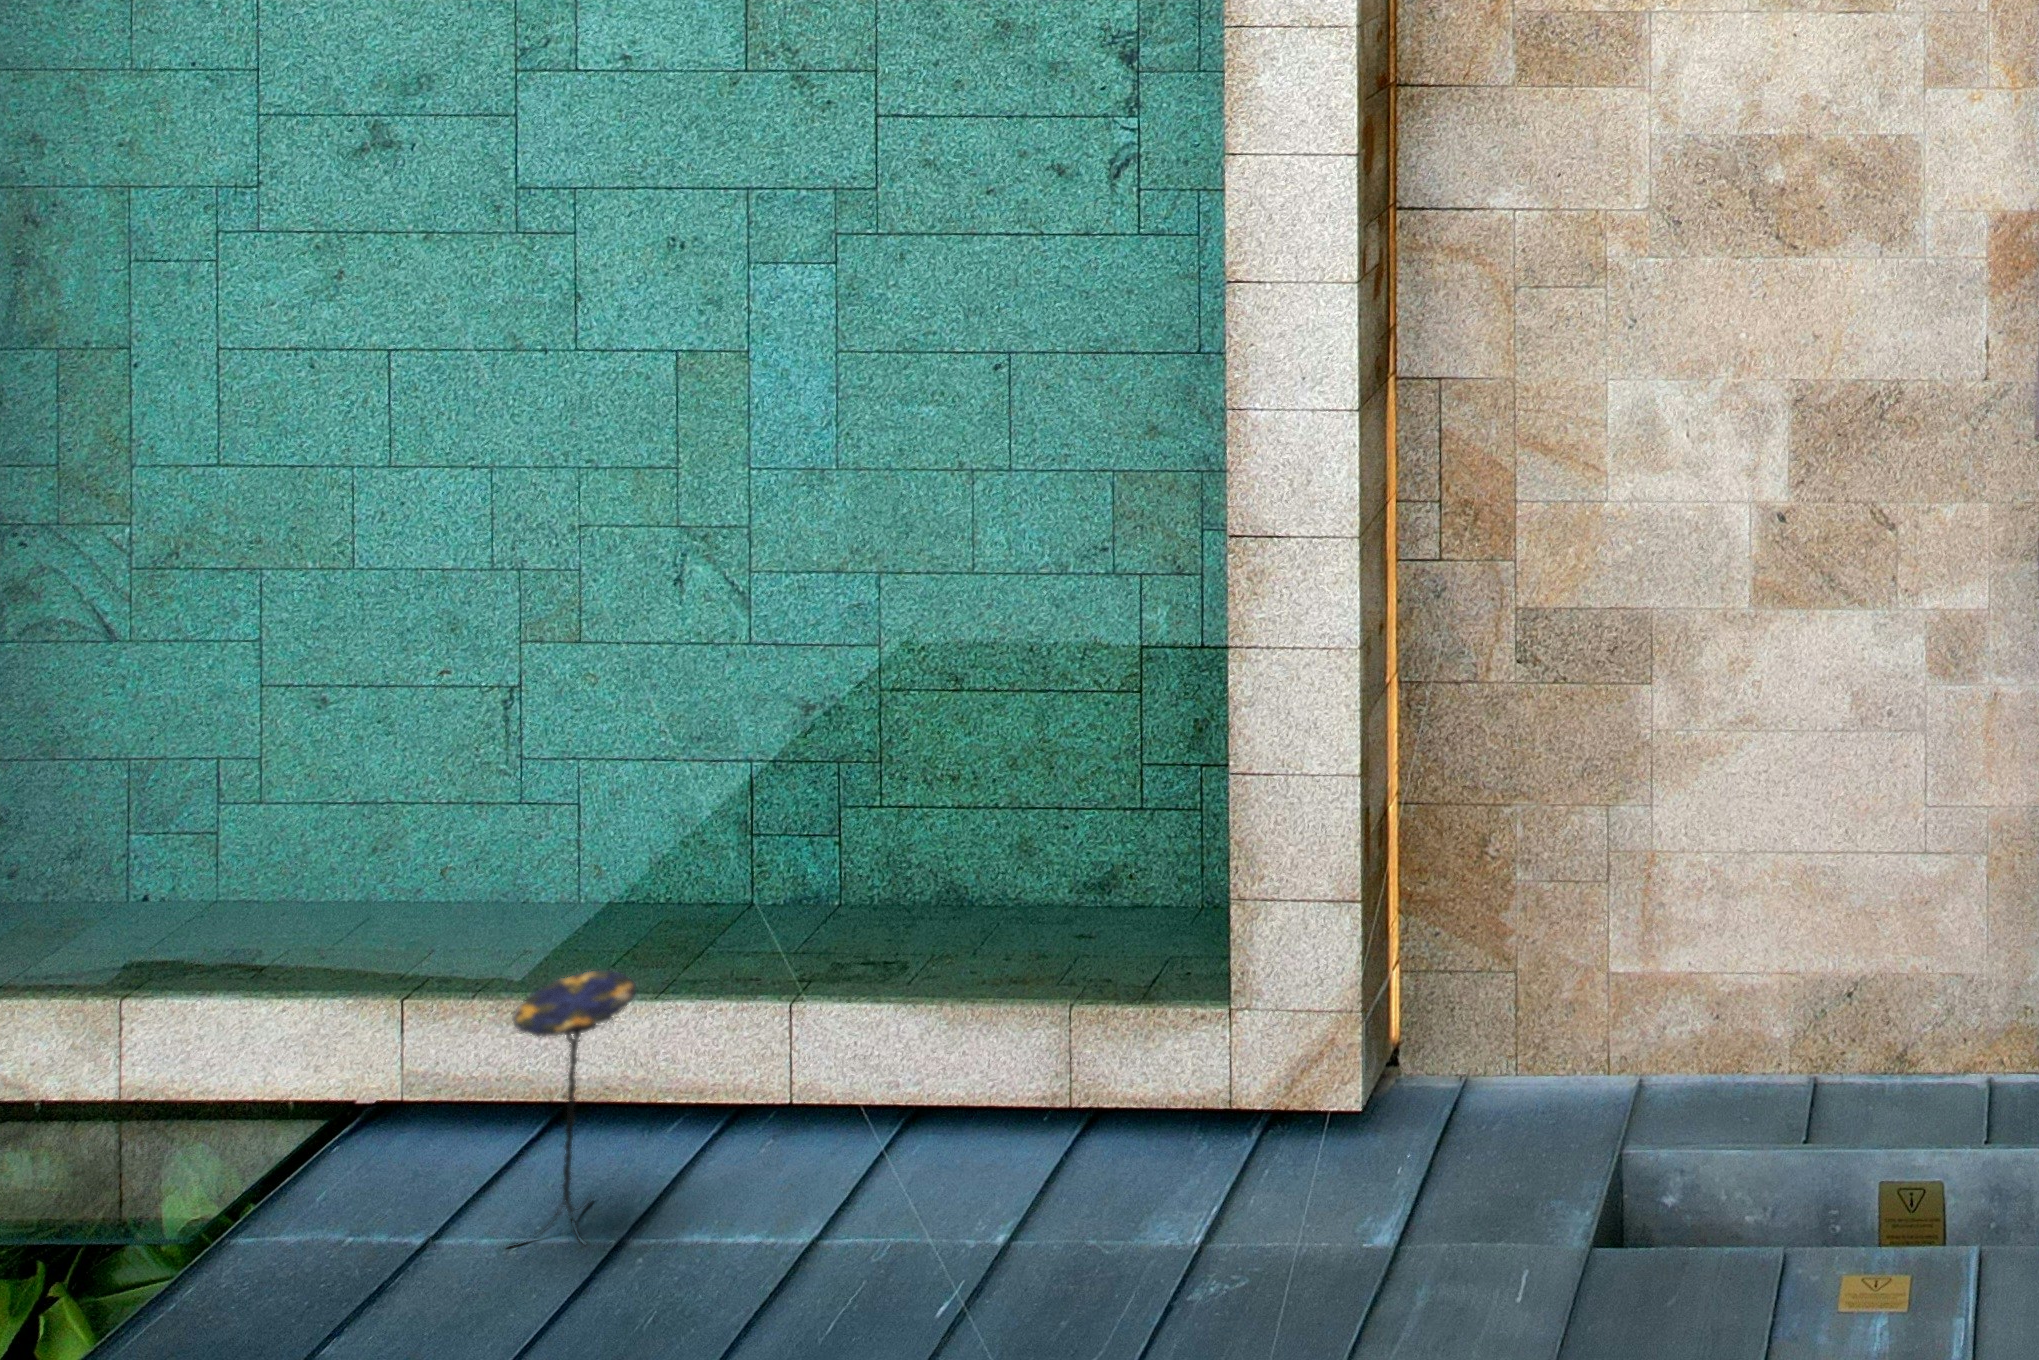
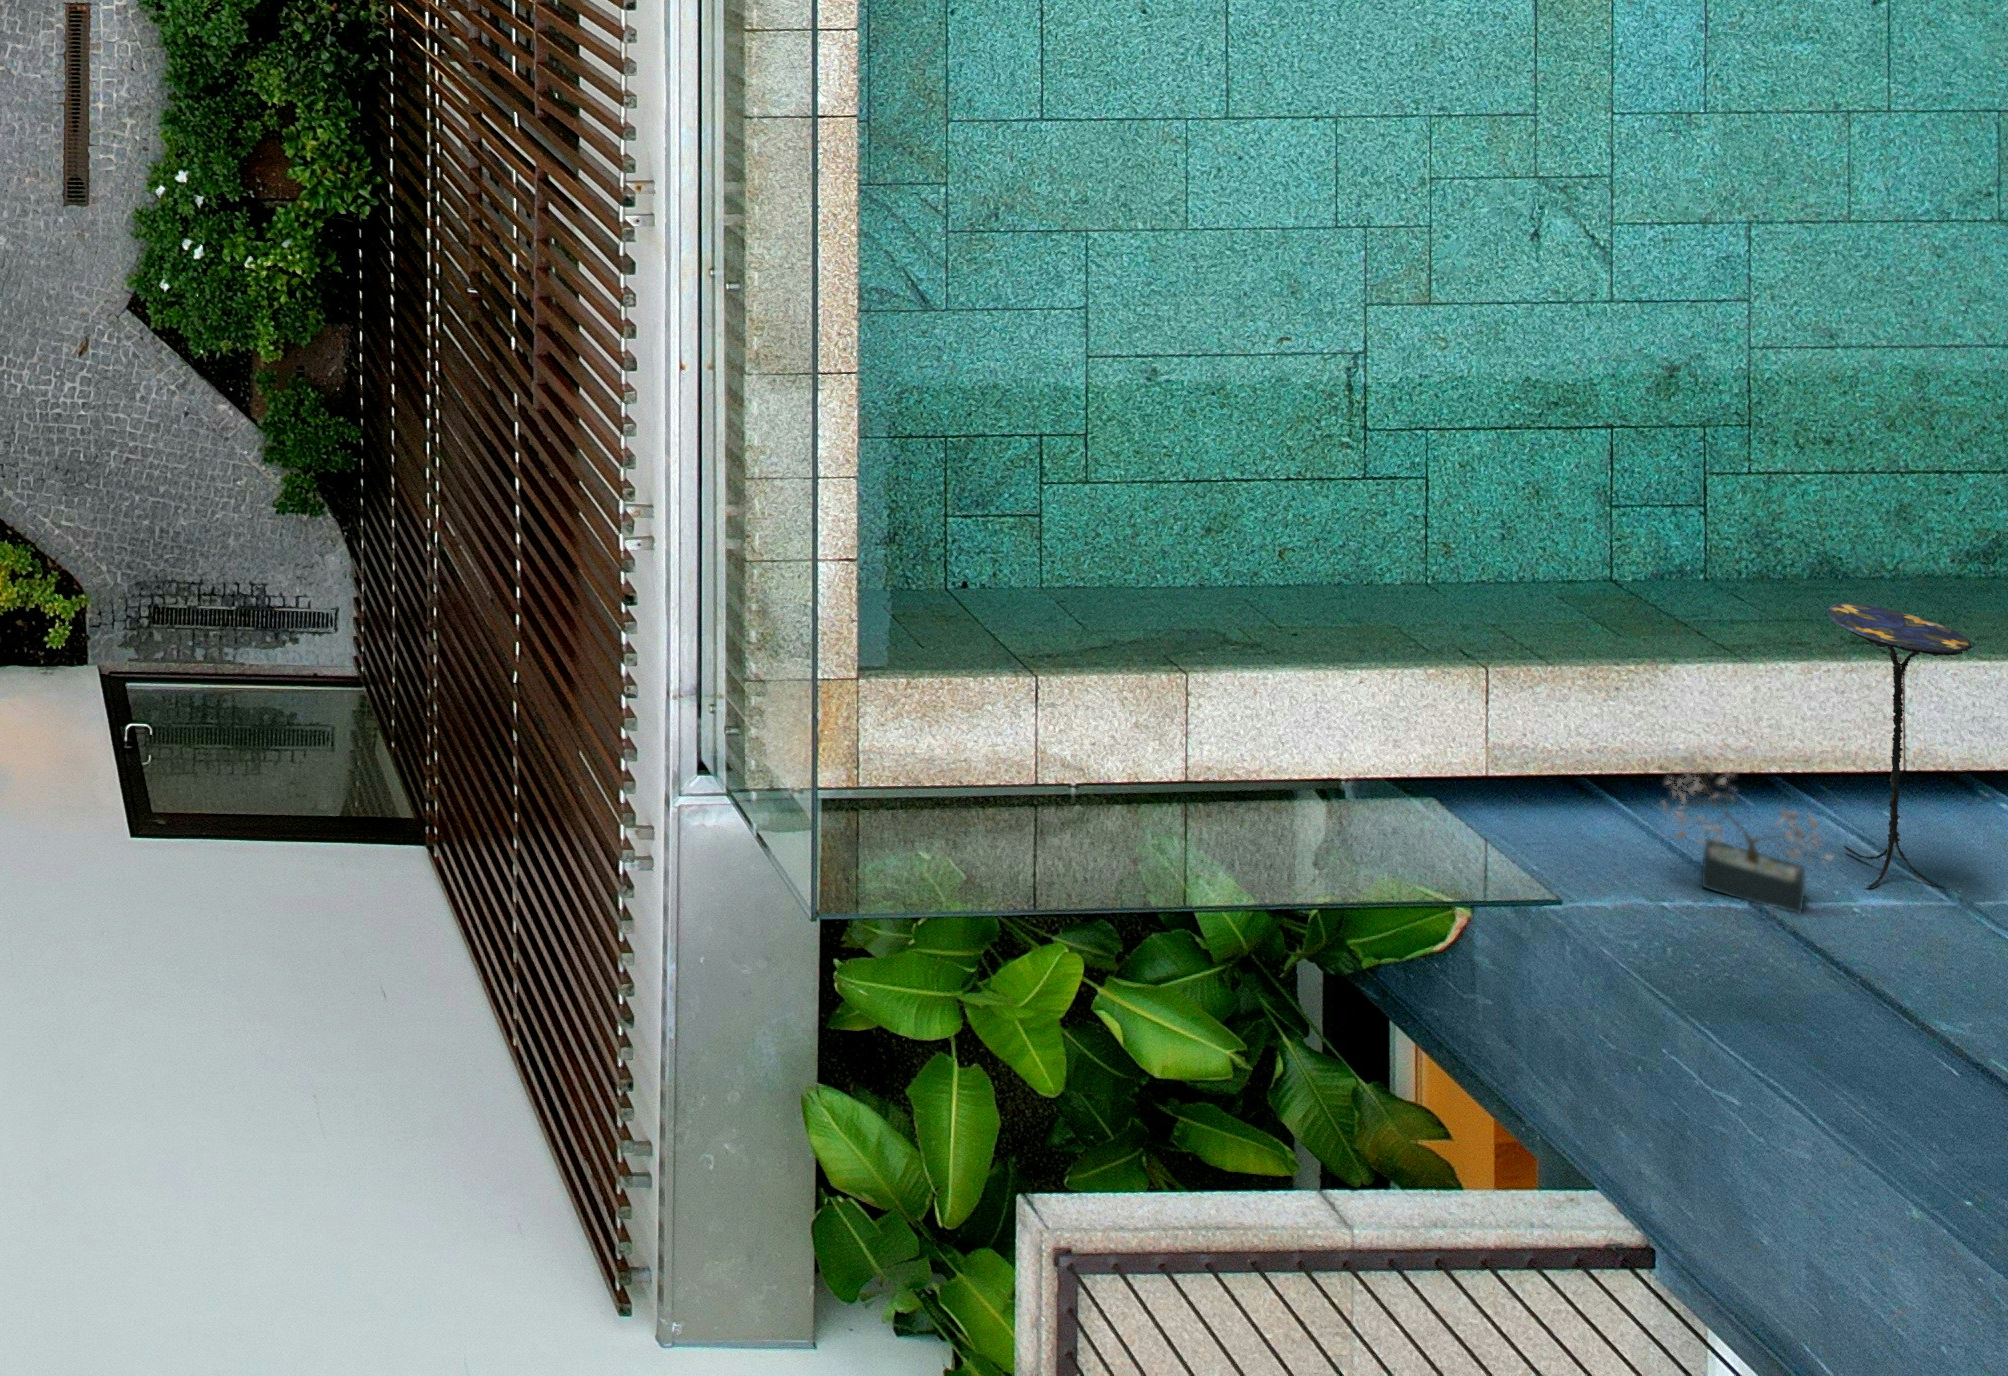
decorative plant: none [320,1118,442,1286] -> present [1663,754,1833,913]

